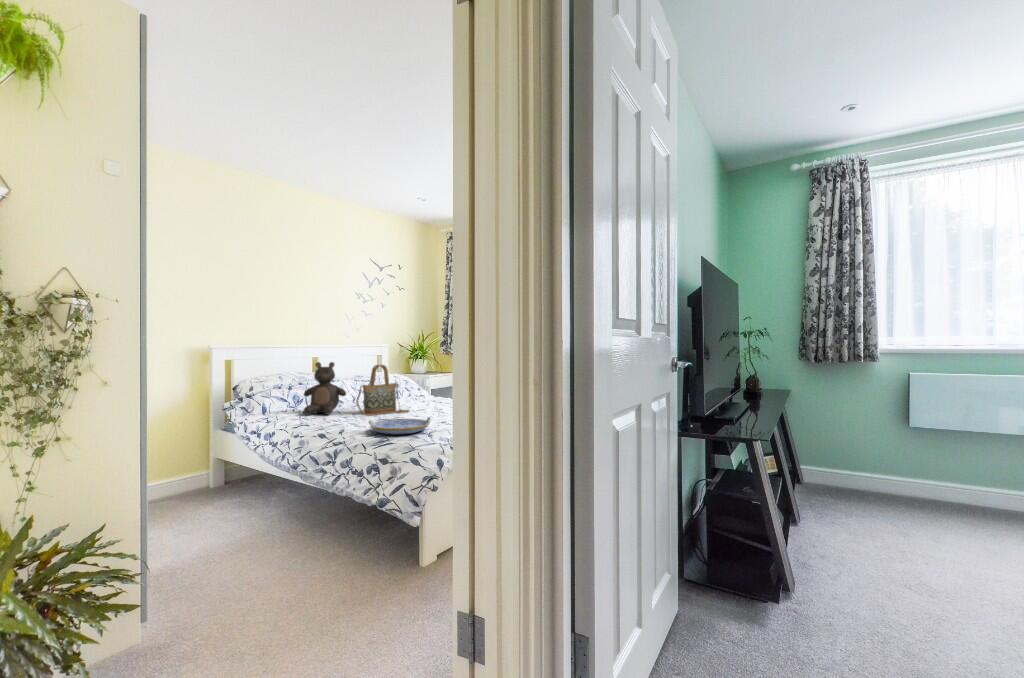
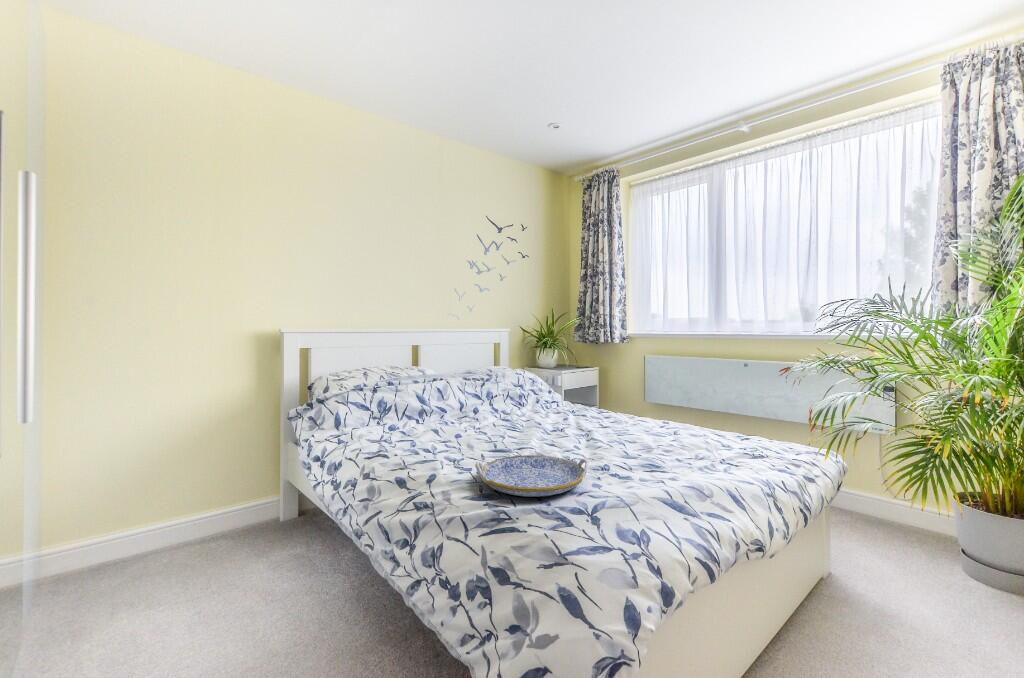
teddy bear: present [304,362,346,415] -> none [388,353,449,433]
handbag: present [356,365,409,415] -> none [462,358,542,438]

